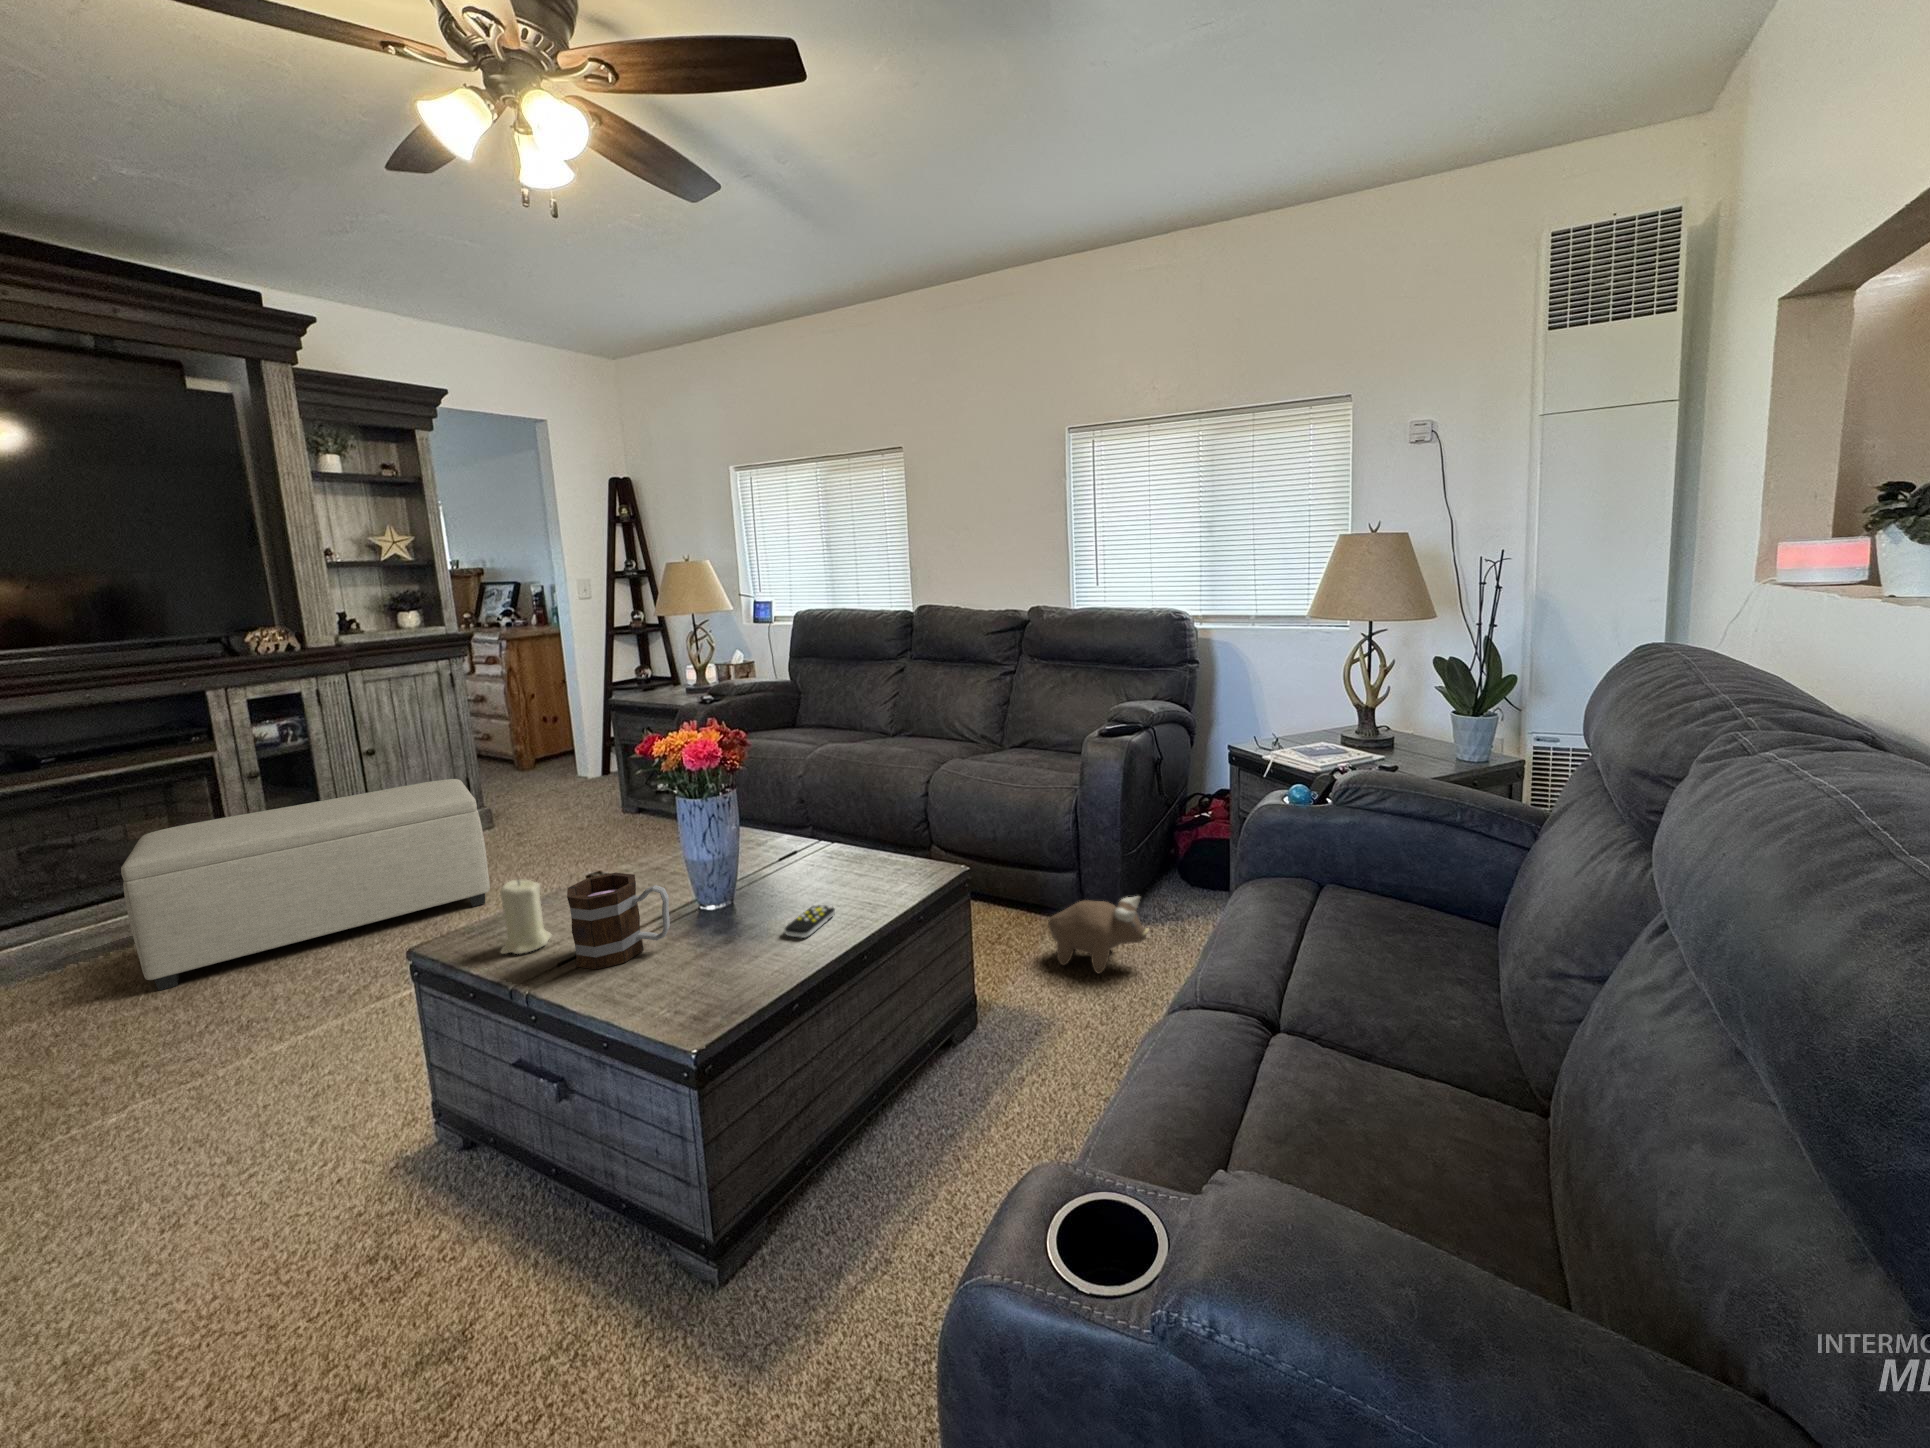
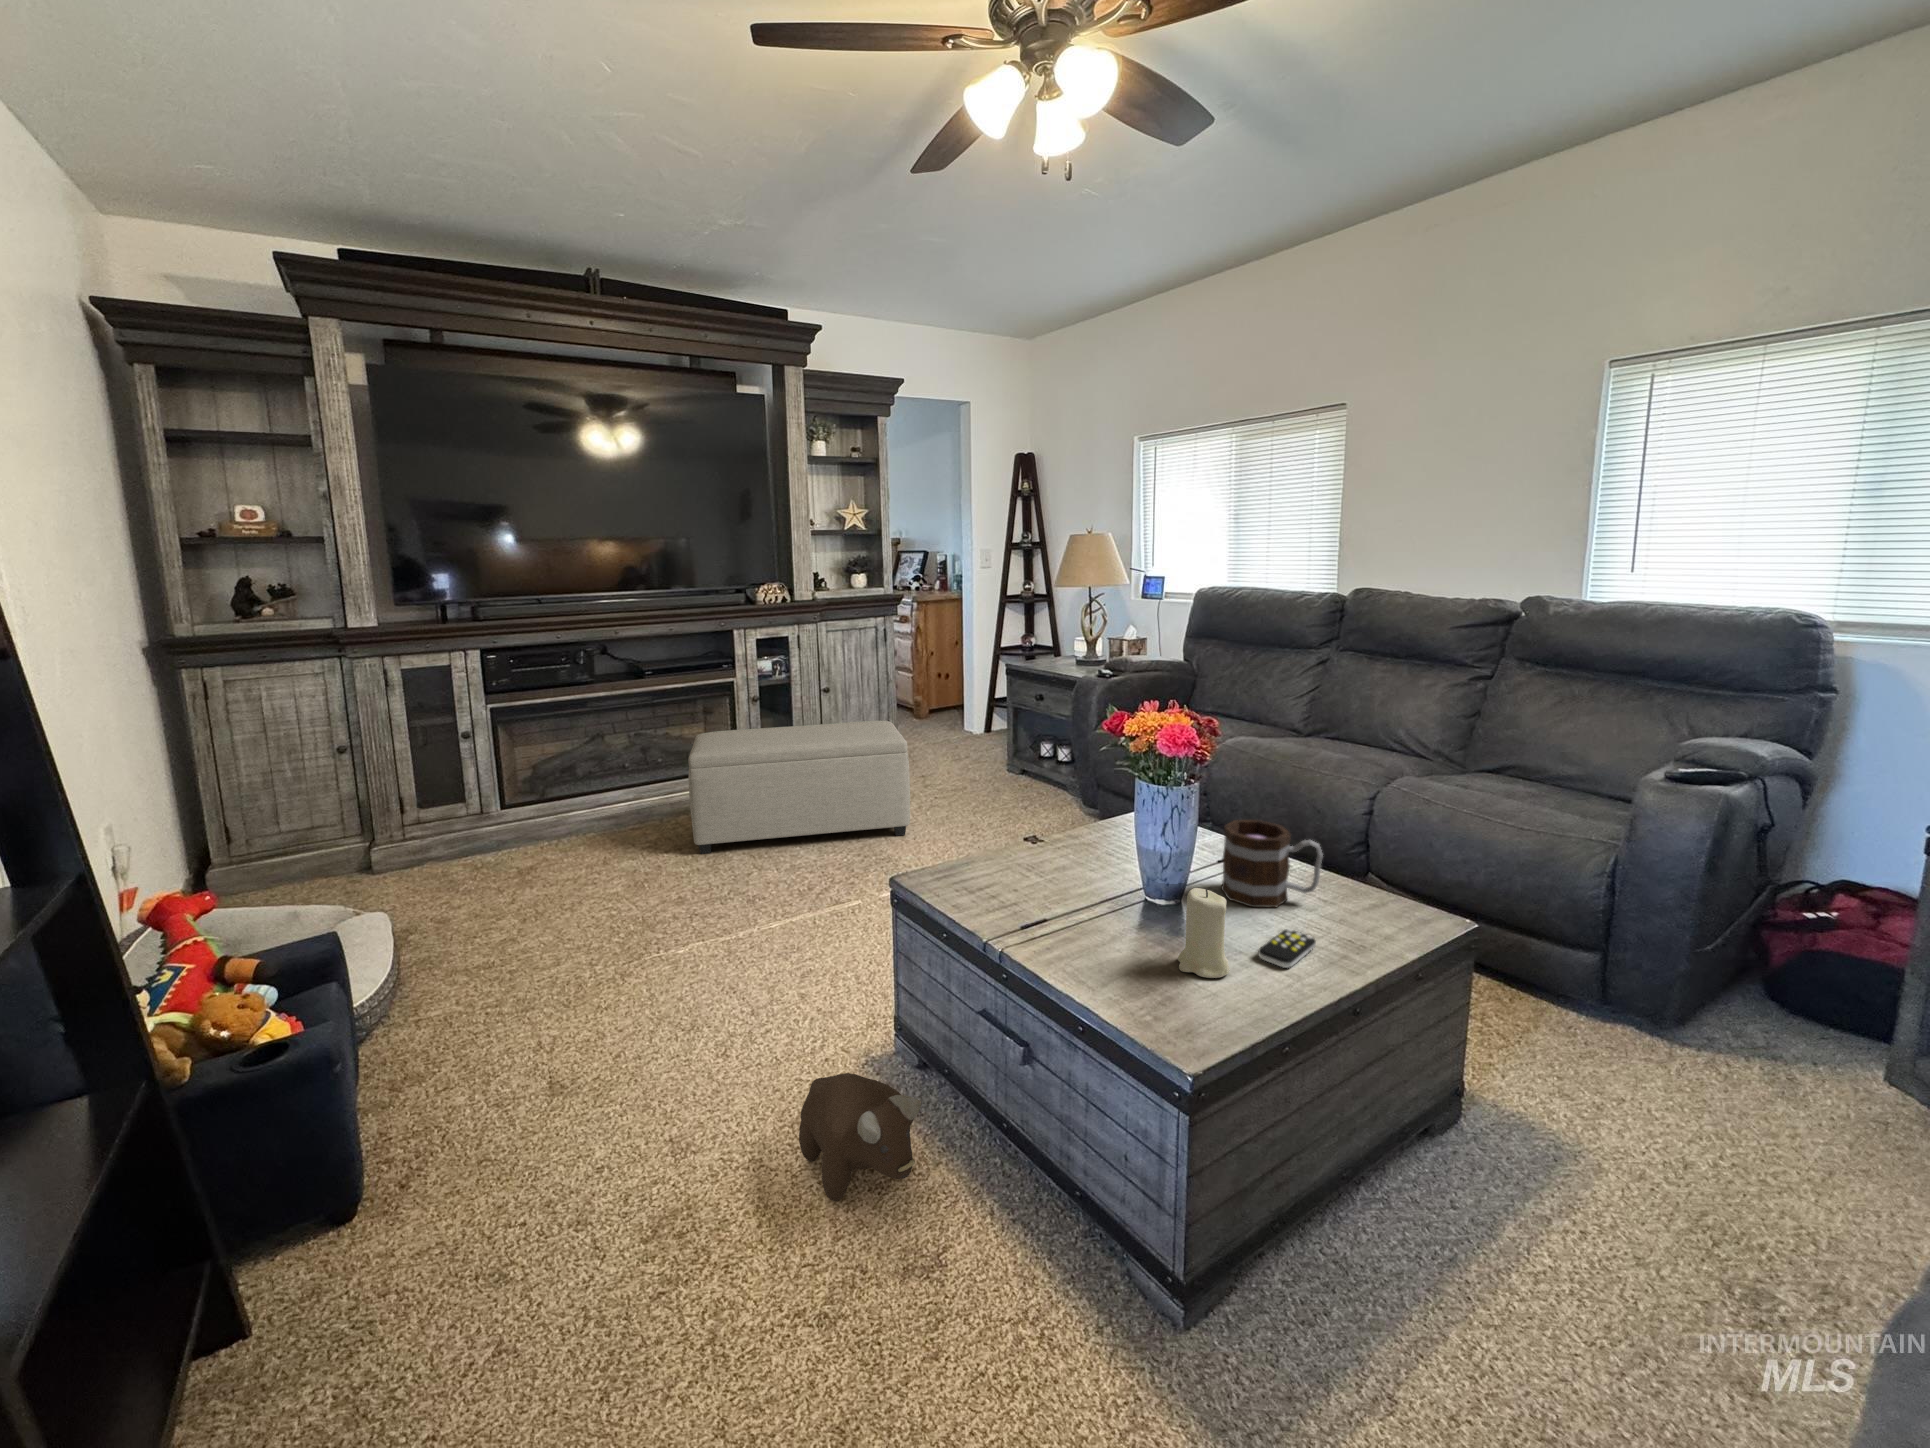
mug: present [567,873,670,969] -> present [1221,820,1323,907]
candle: present [500,880,551,954] -> present [1178,888,1230,978]
plush toy: present [1048,896,1149,974] -> present [799,1073,921,1201]

